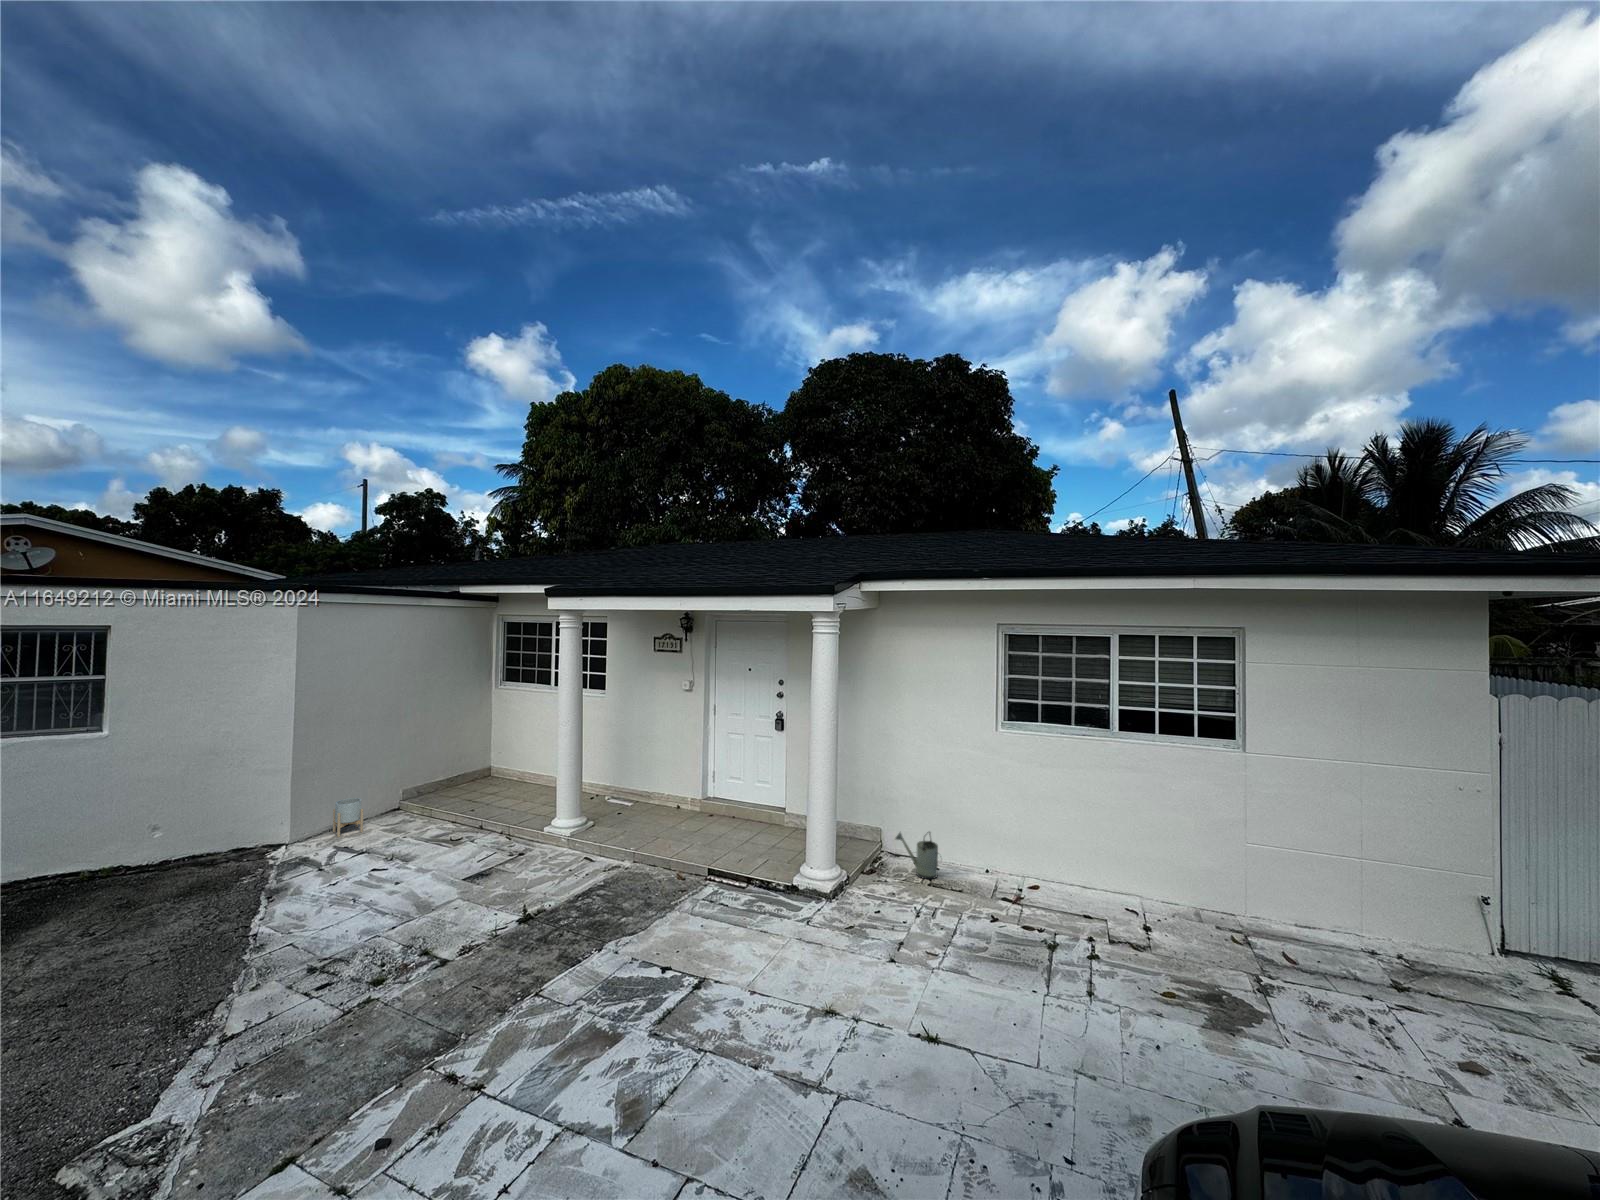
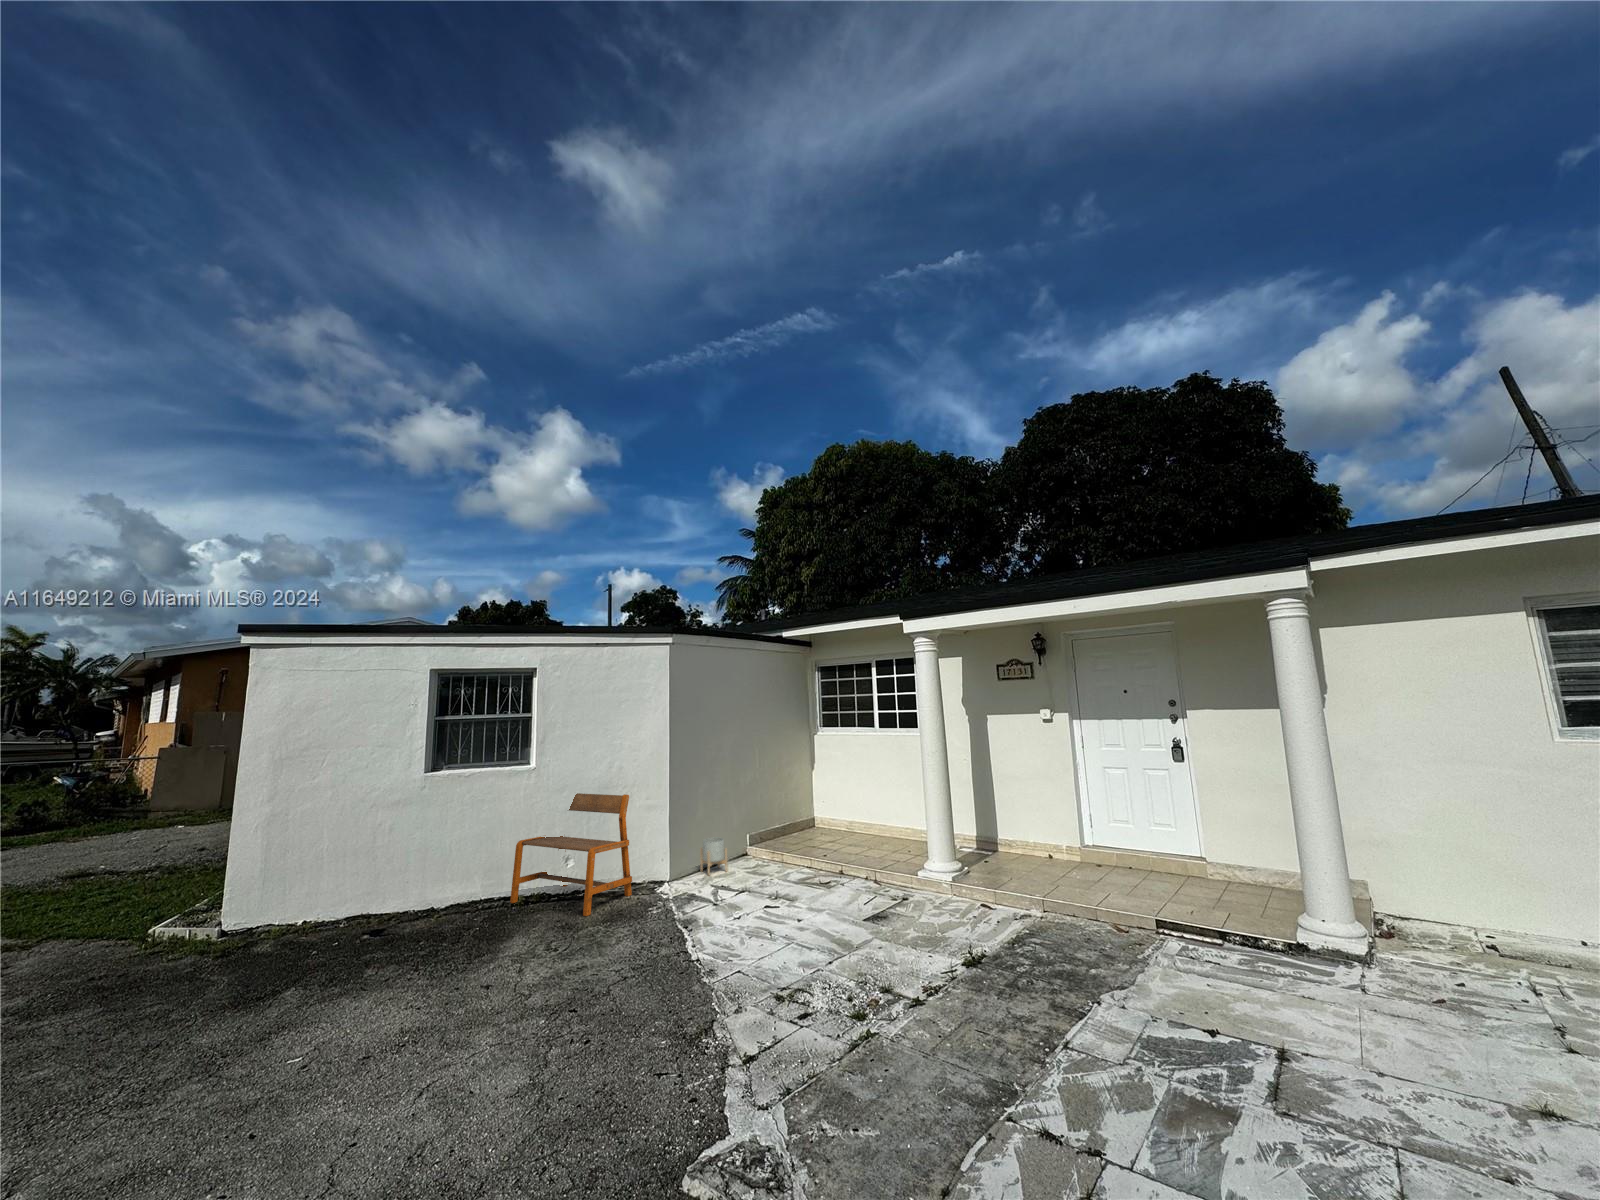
bench: none [66,758,230,893] -> present [510,793,632,916]
watering can: present [896,832,938,879] -> none [1415,882,1517,951]

